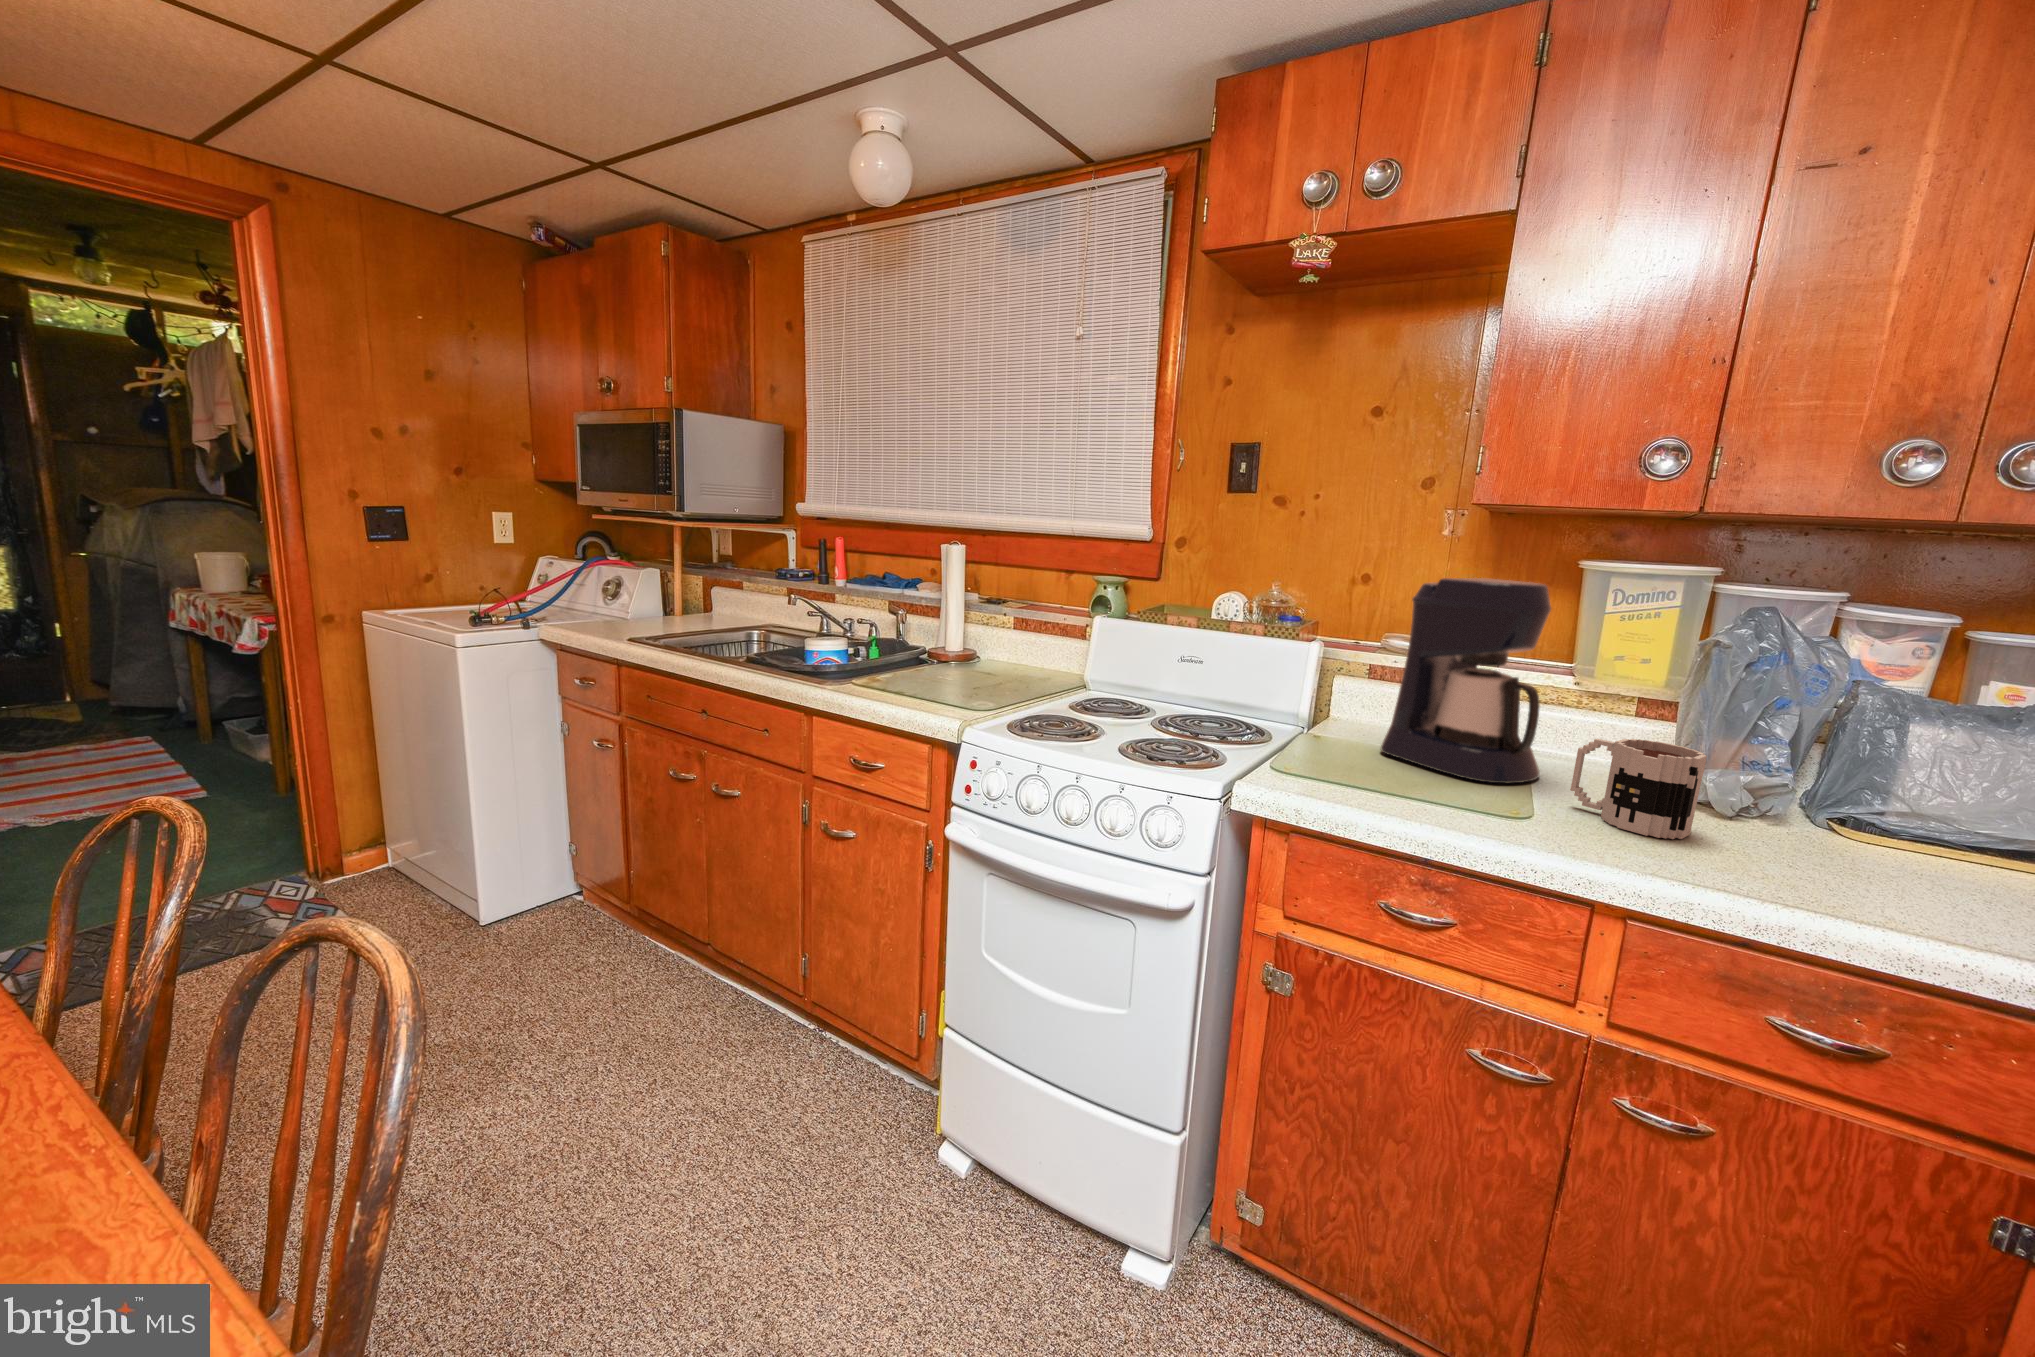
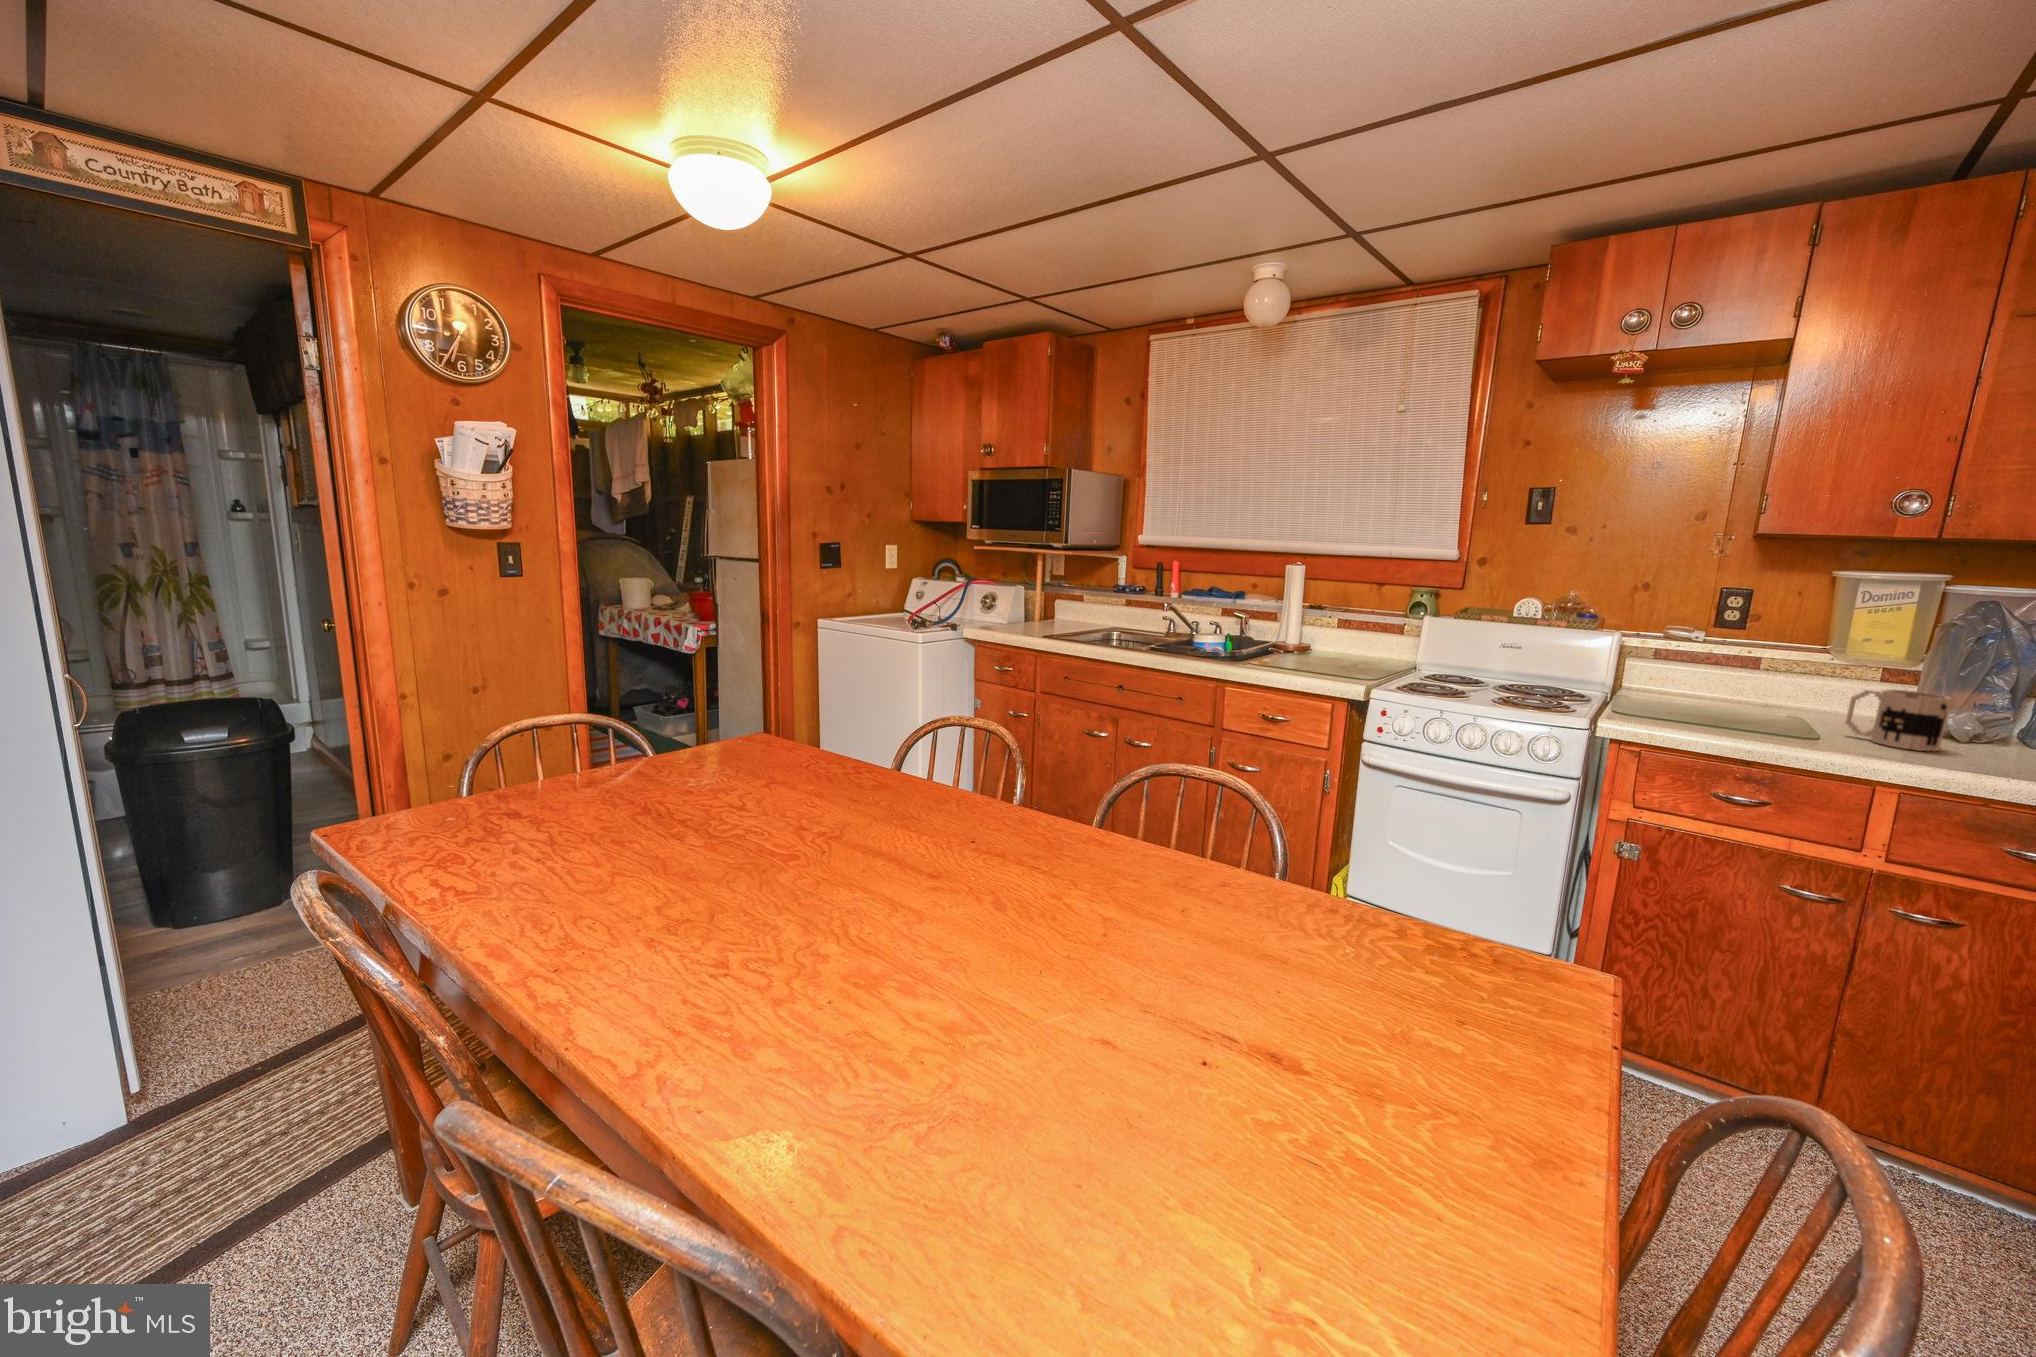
coffee maker: present [1380,578,1551,783] -> none [1681,585,1823,723]

